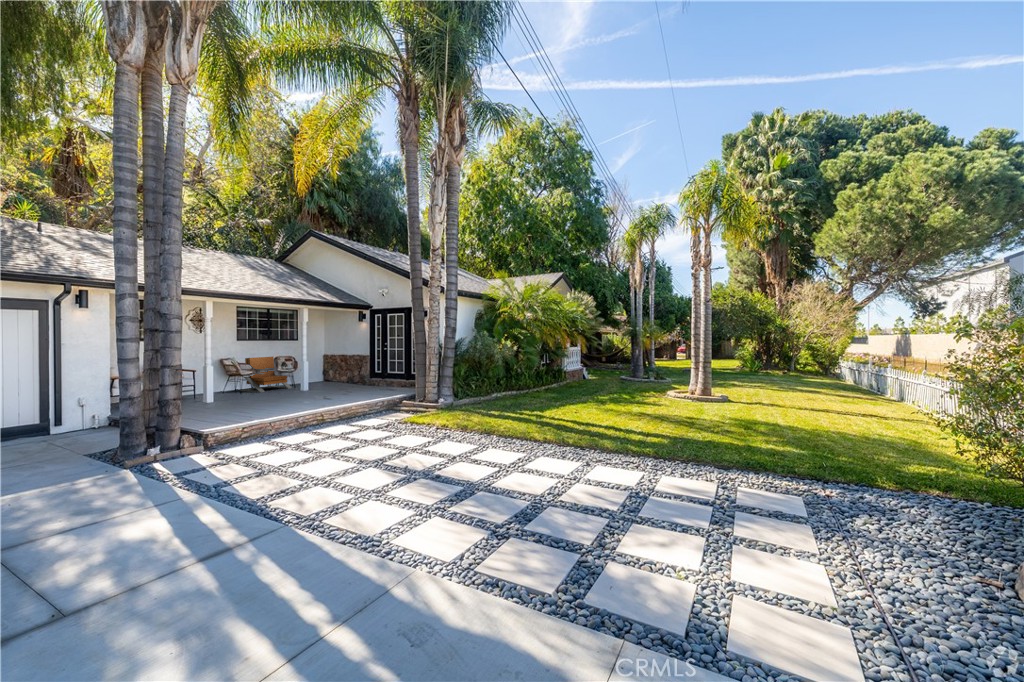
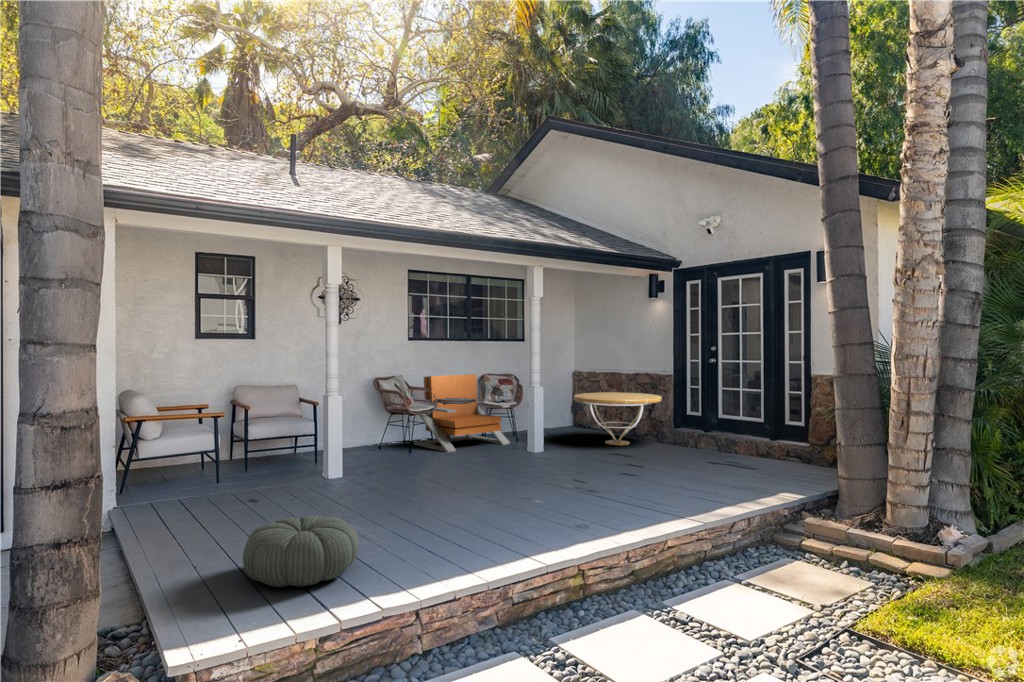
coffee table: none [324,363,364,386] -> present [574,392,662,445]
pouf: none [203,404,245,422] -> present [243,515,359,587]

